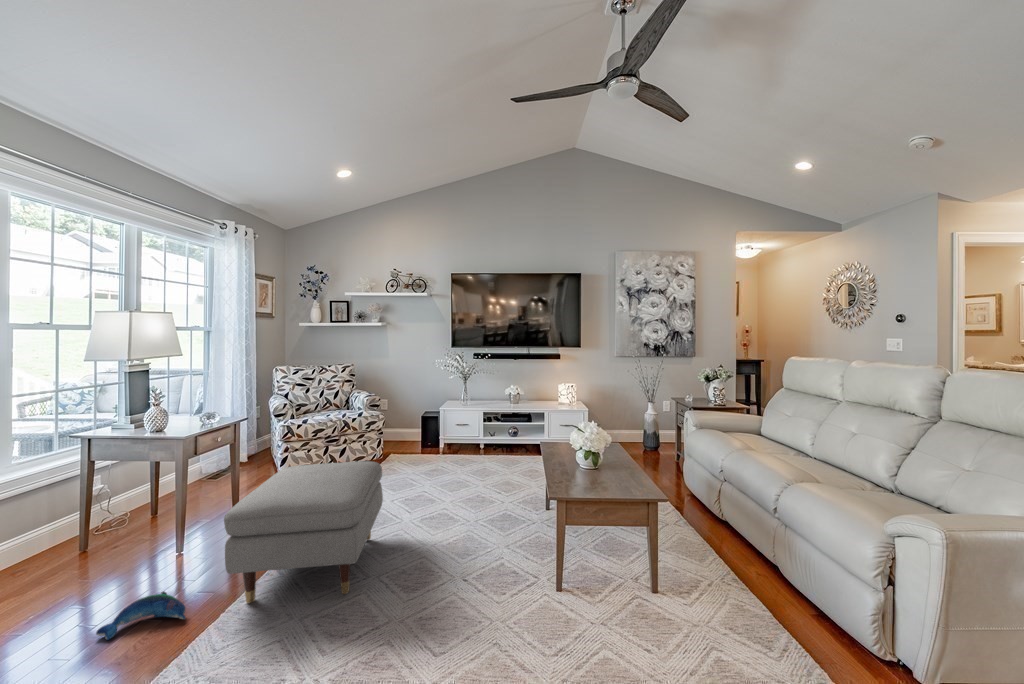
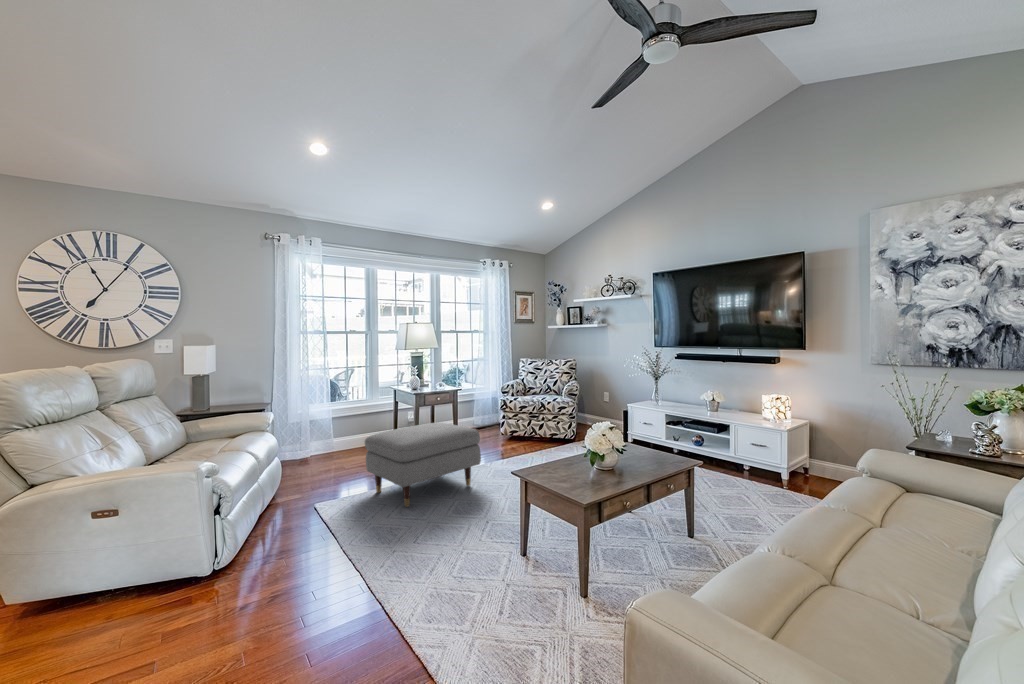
plush toy: present [96,592,186,640] -> none [327,471,356,488]

